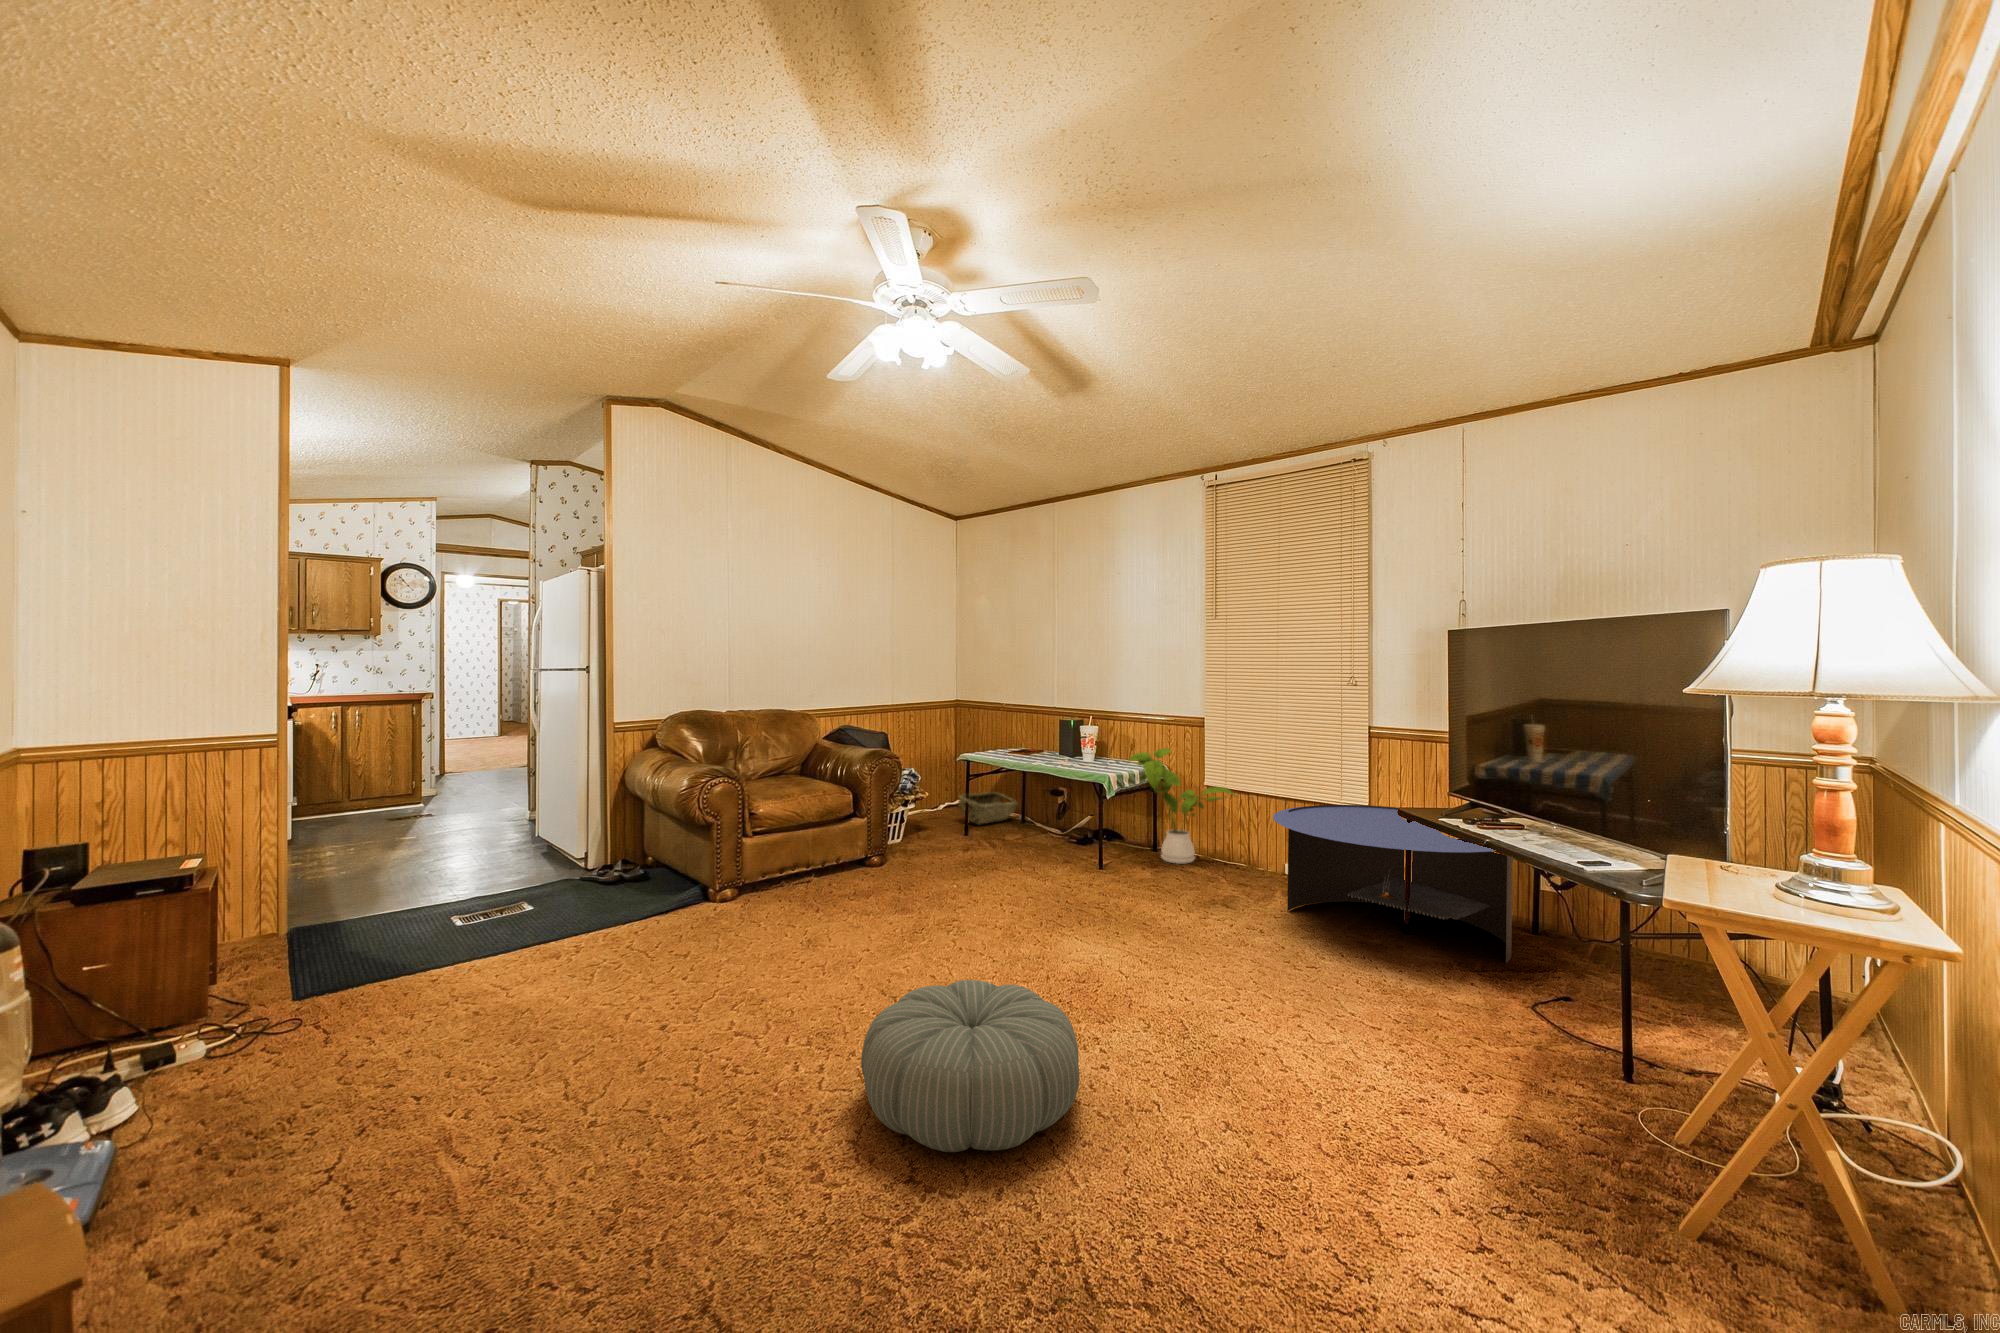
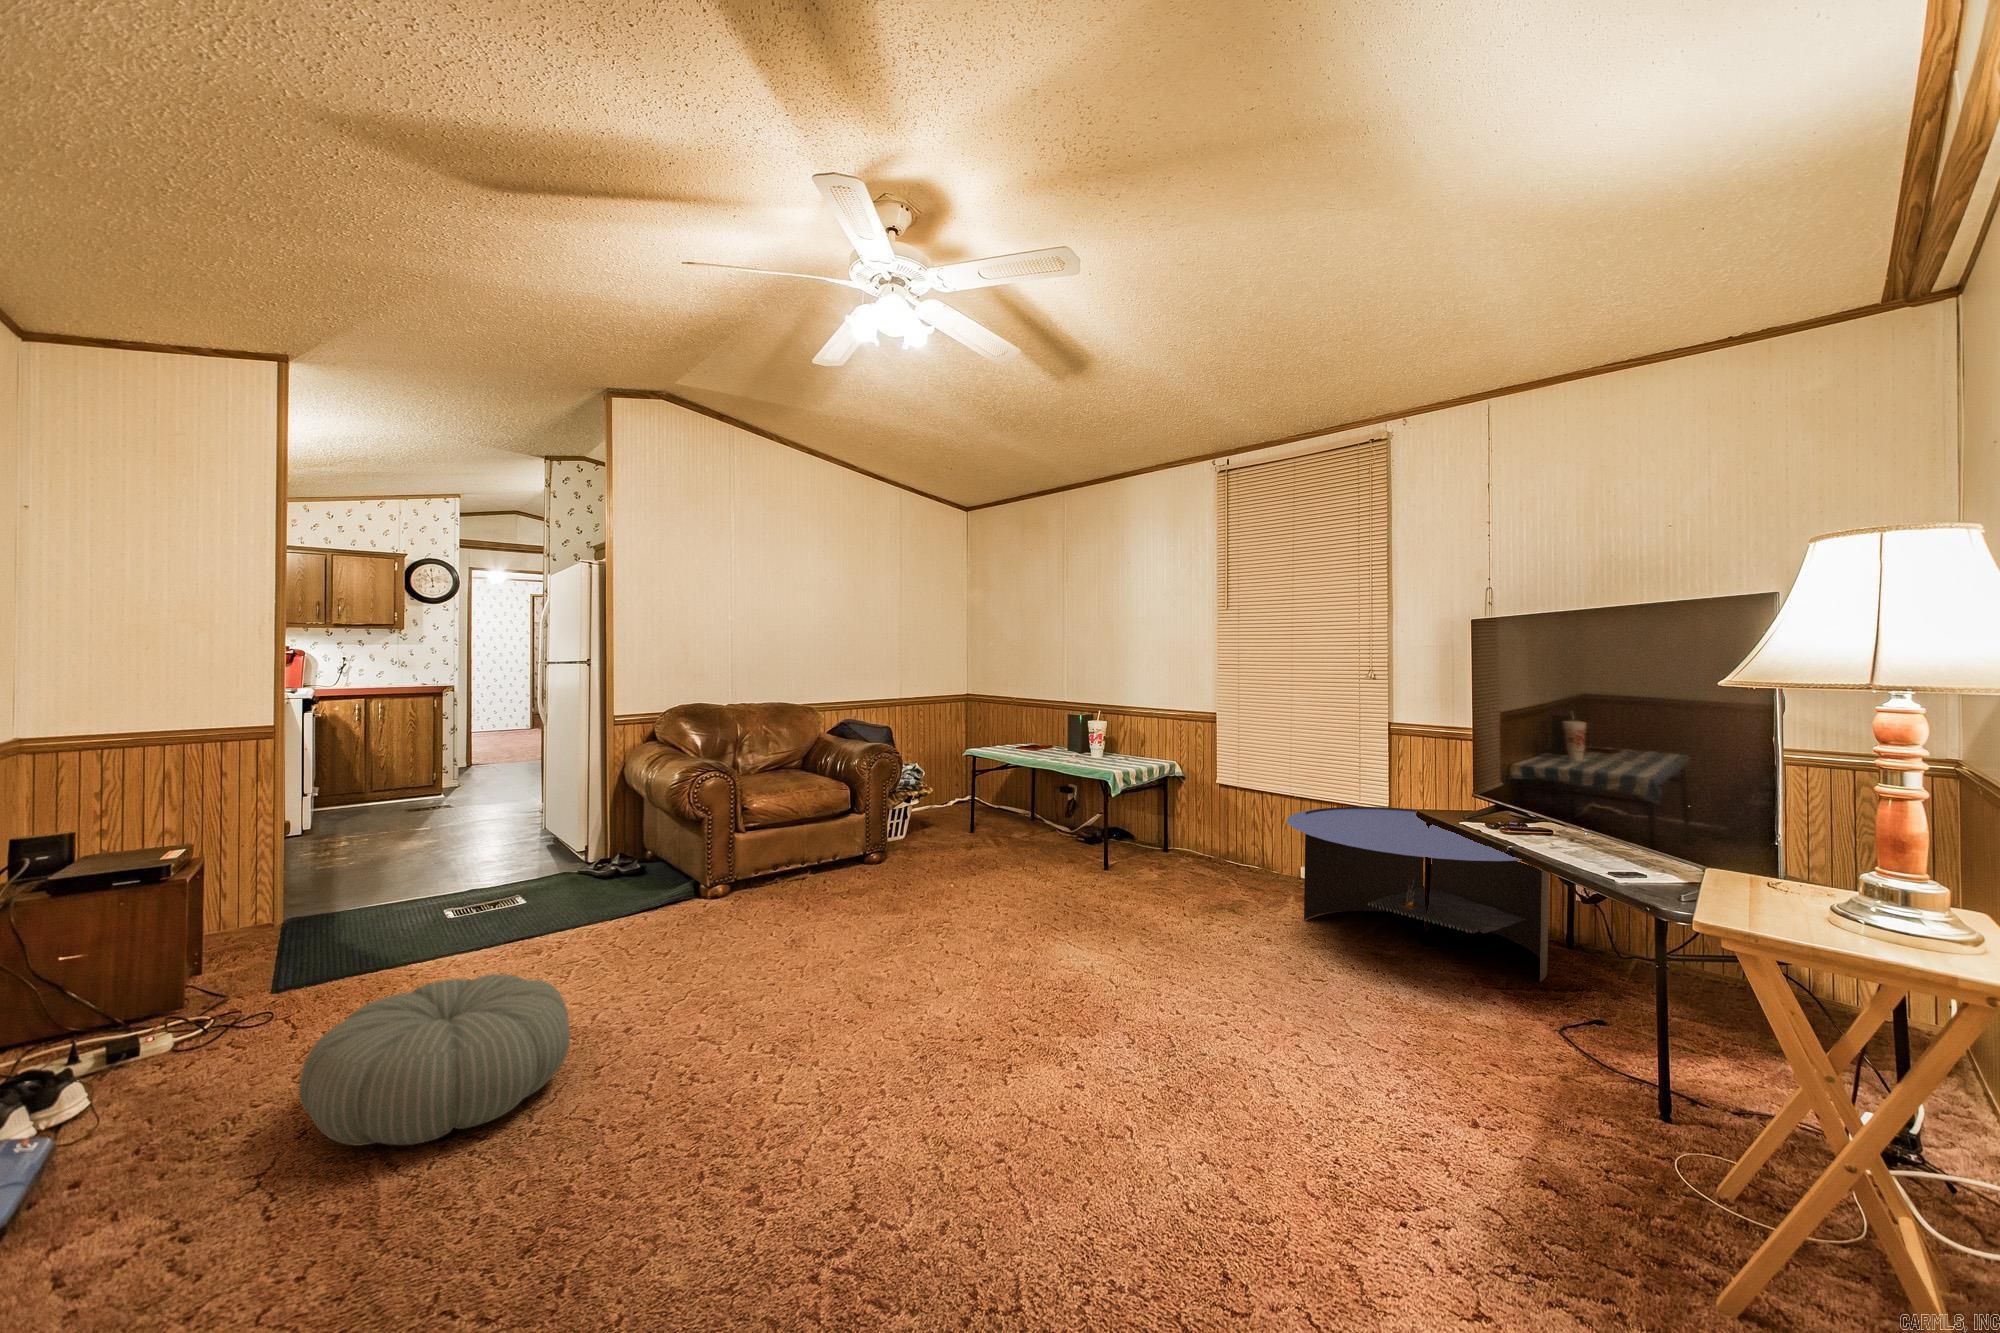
house plant: present [1127,748,1235,864] -> none [1139,744,1258,867]
woven basket: present [959,792,1018,824] -> none [970,789,1032,823]
pouf: present [861,980,1079,1152] -> present [299,974,570,1145]

